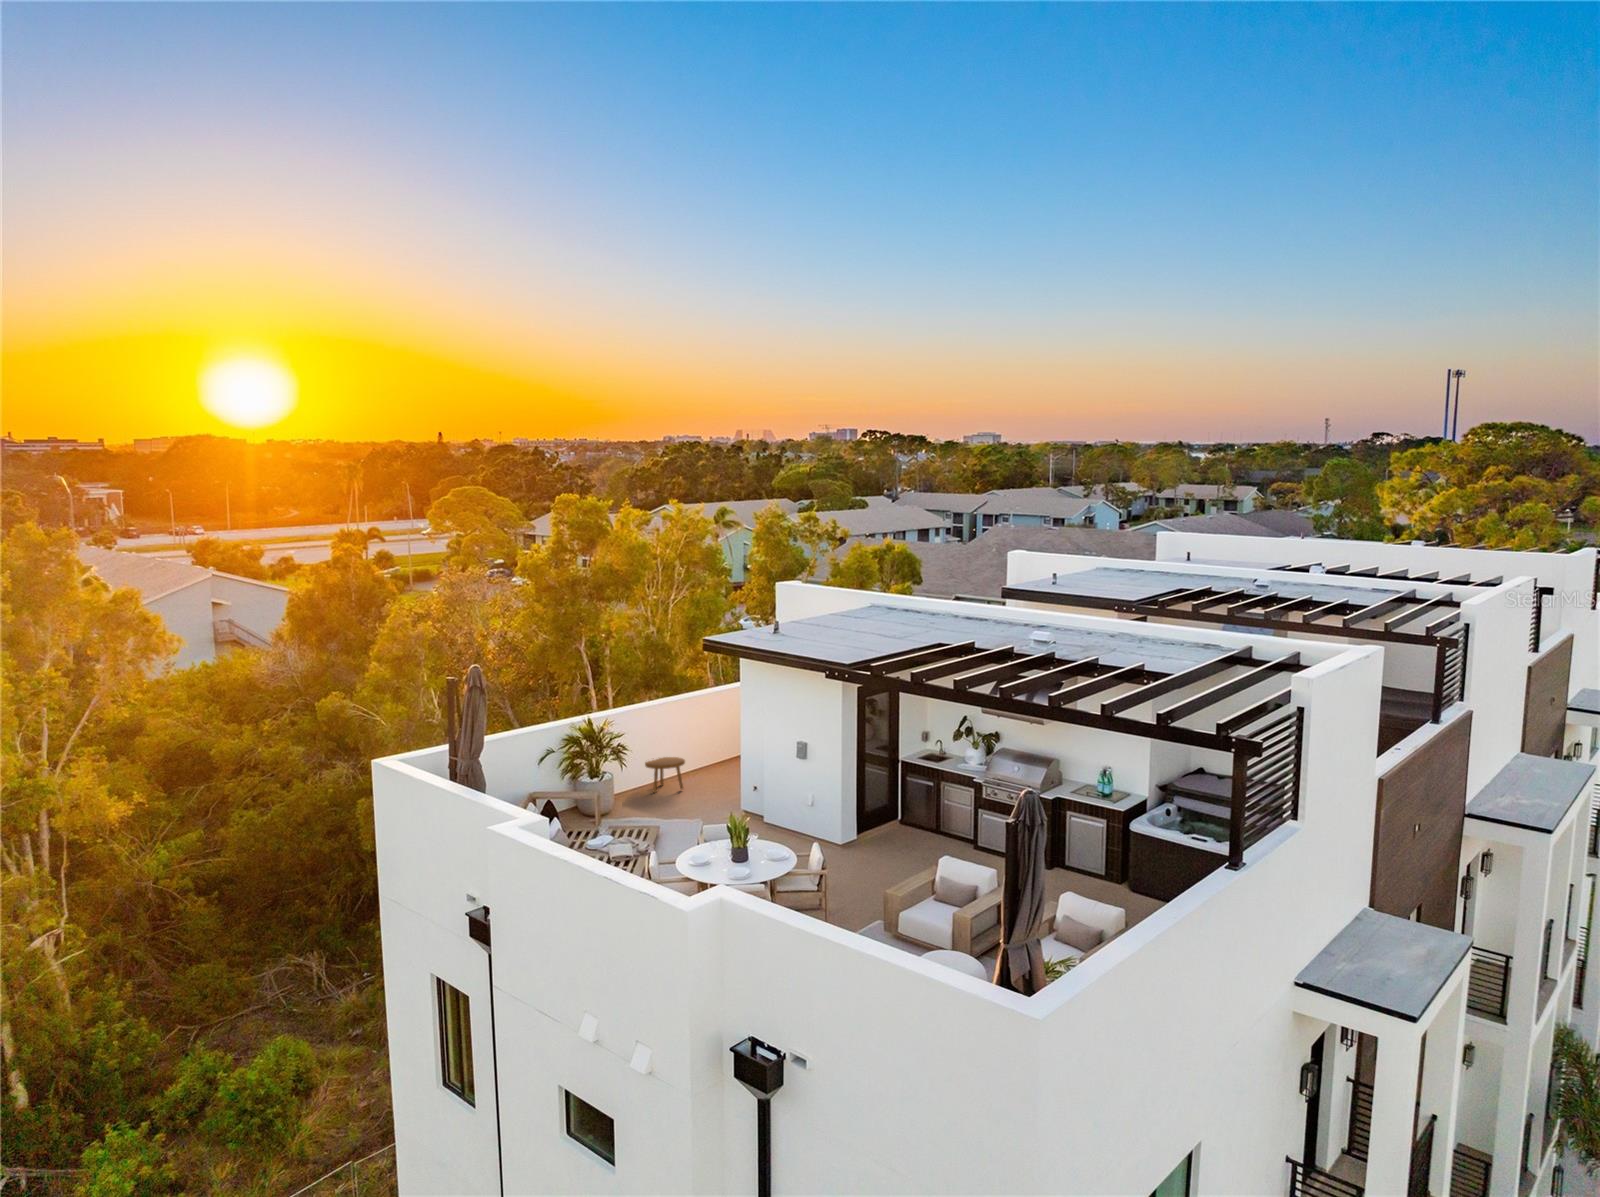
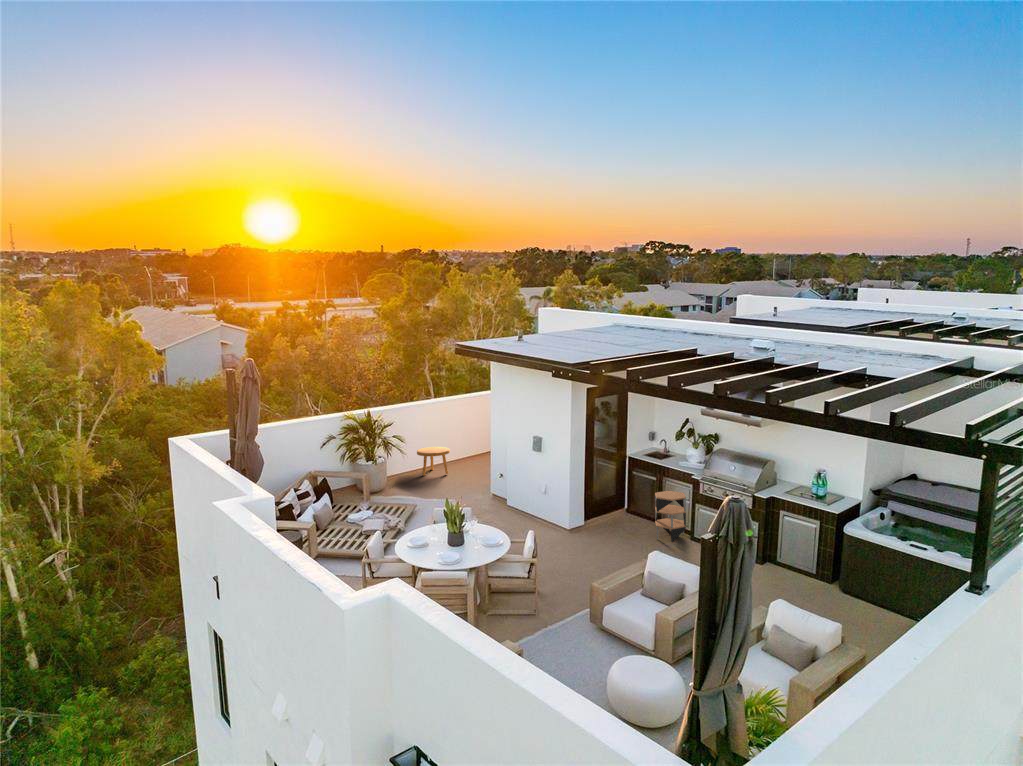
side table: none [935,797,969,853] -> present [655,491,686,542]

